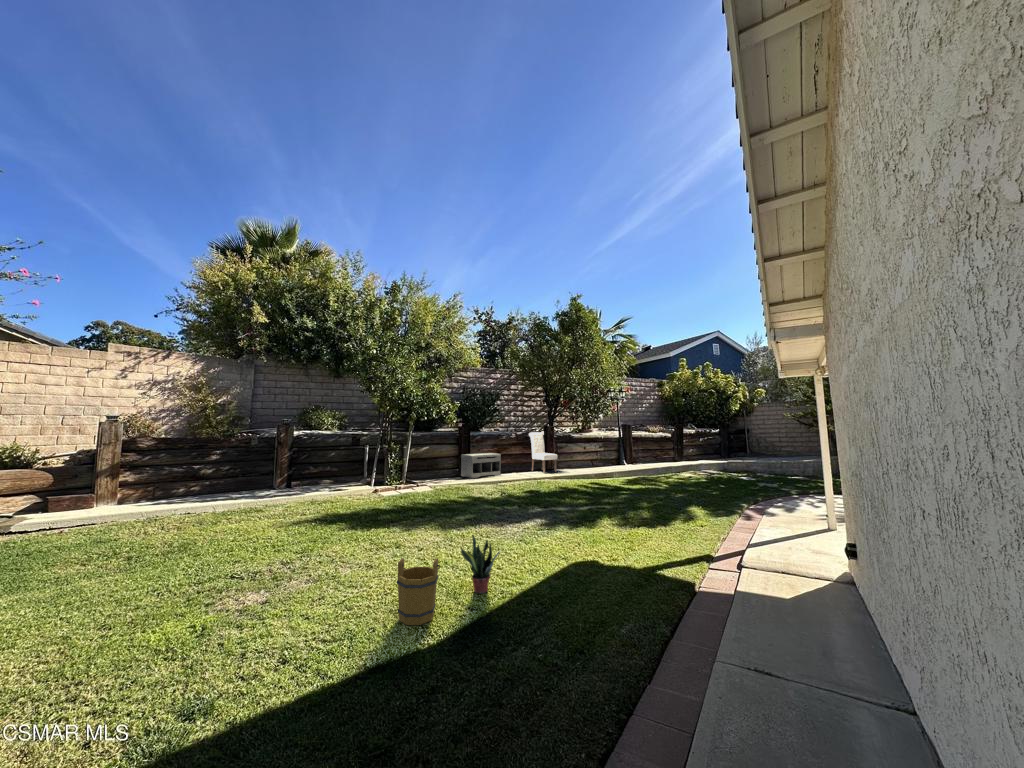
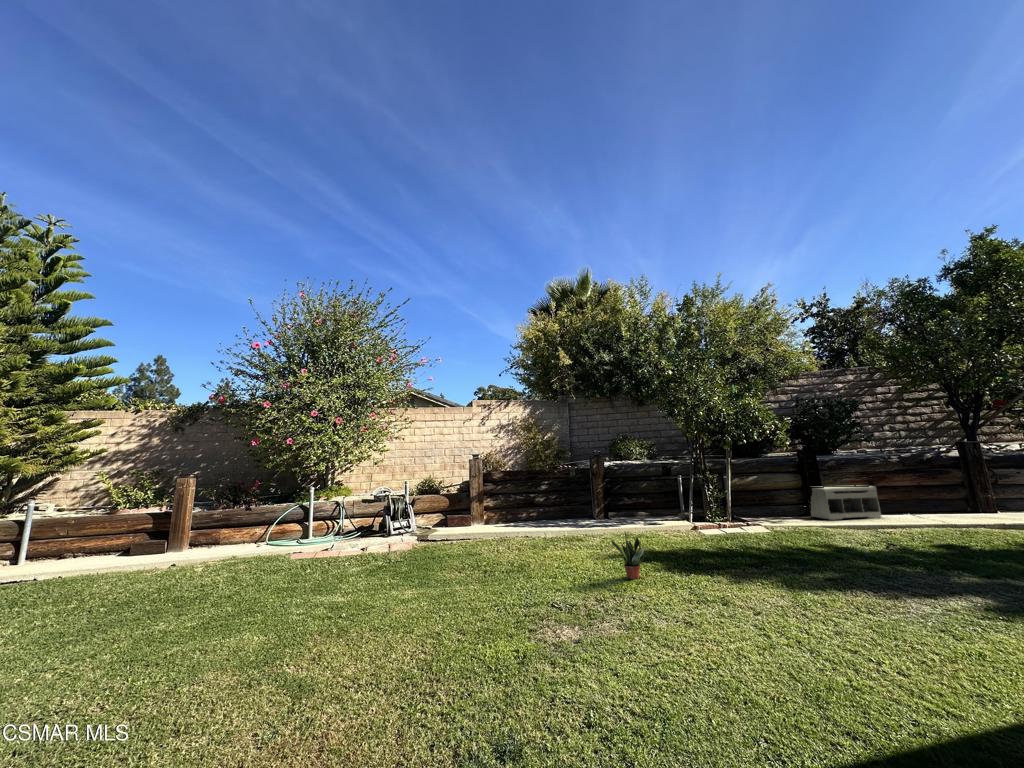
chair: present [529,432,558,473] -> none [927,453,1007,519]
potted plant: present [461,535,499,593] -> present [611,532,646,579]
bucket: present [397,558,440,625] -> none [717,627,787,737]

